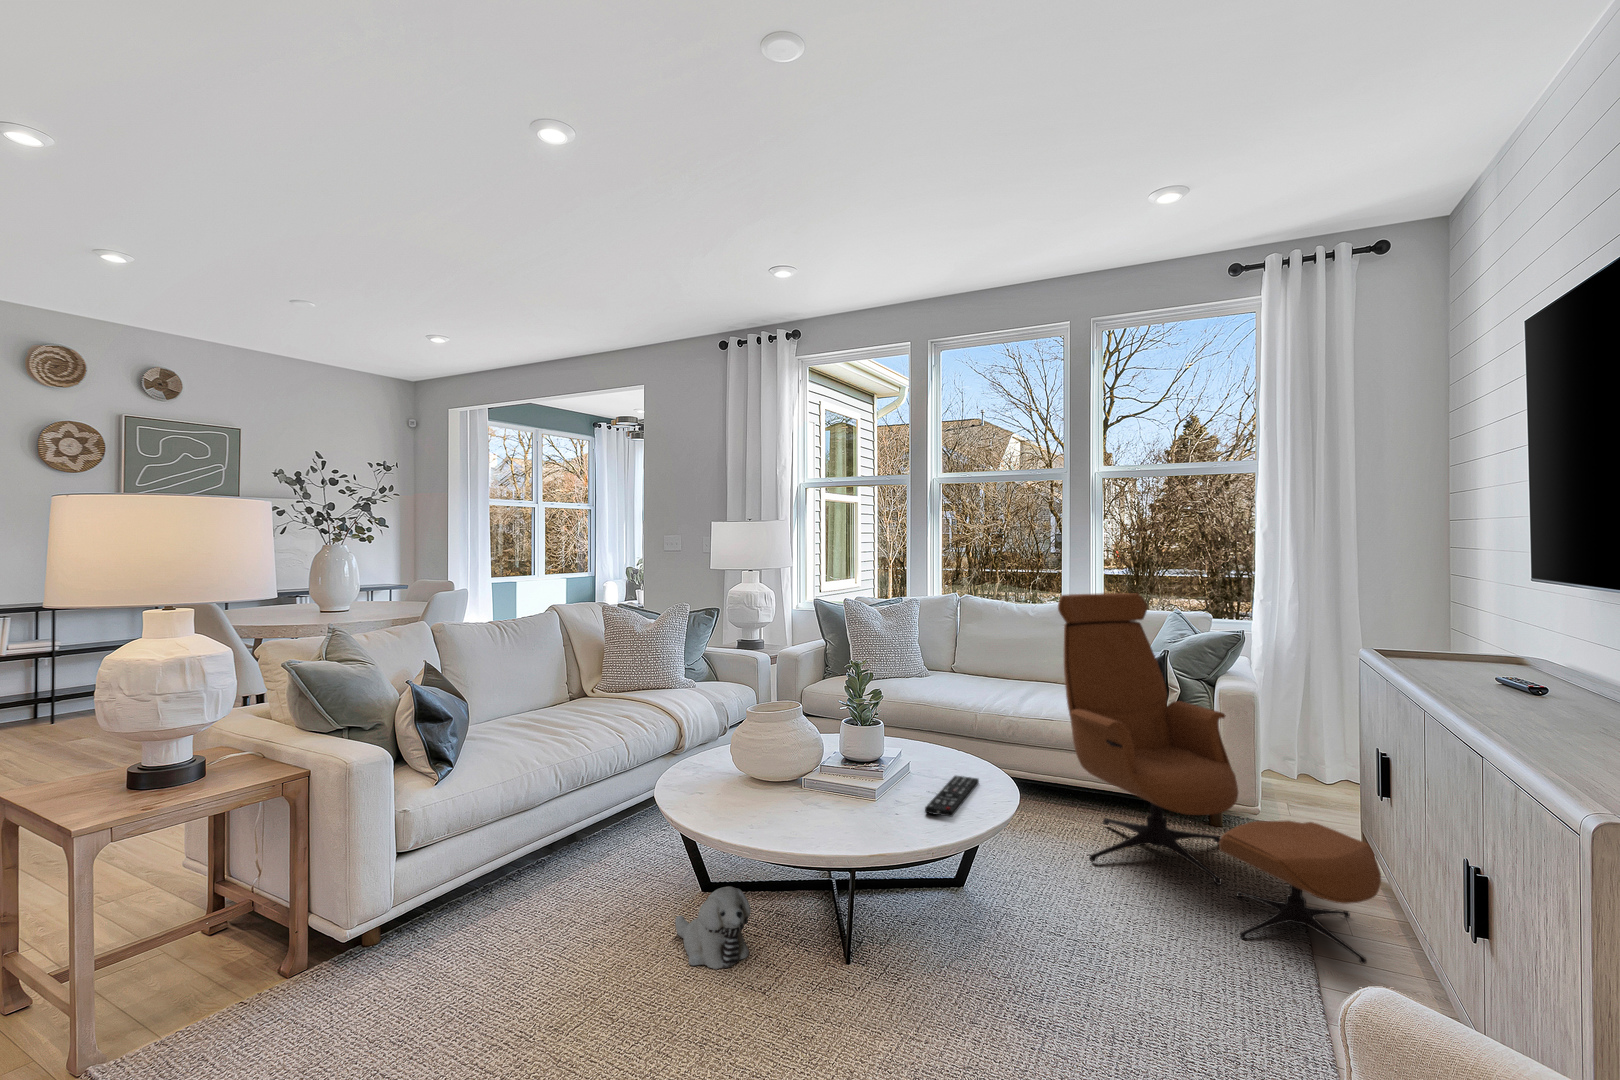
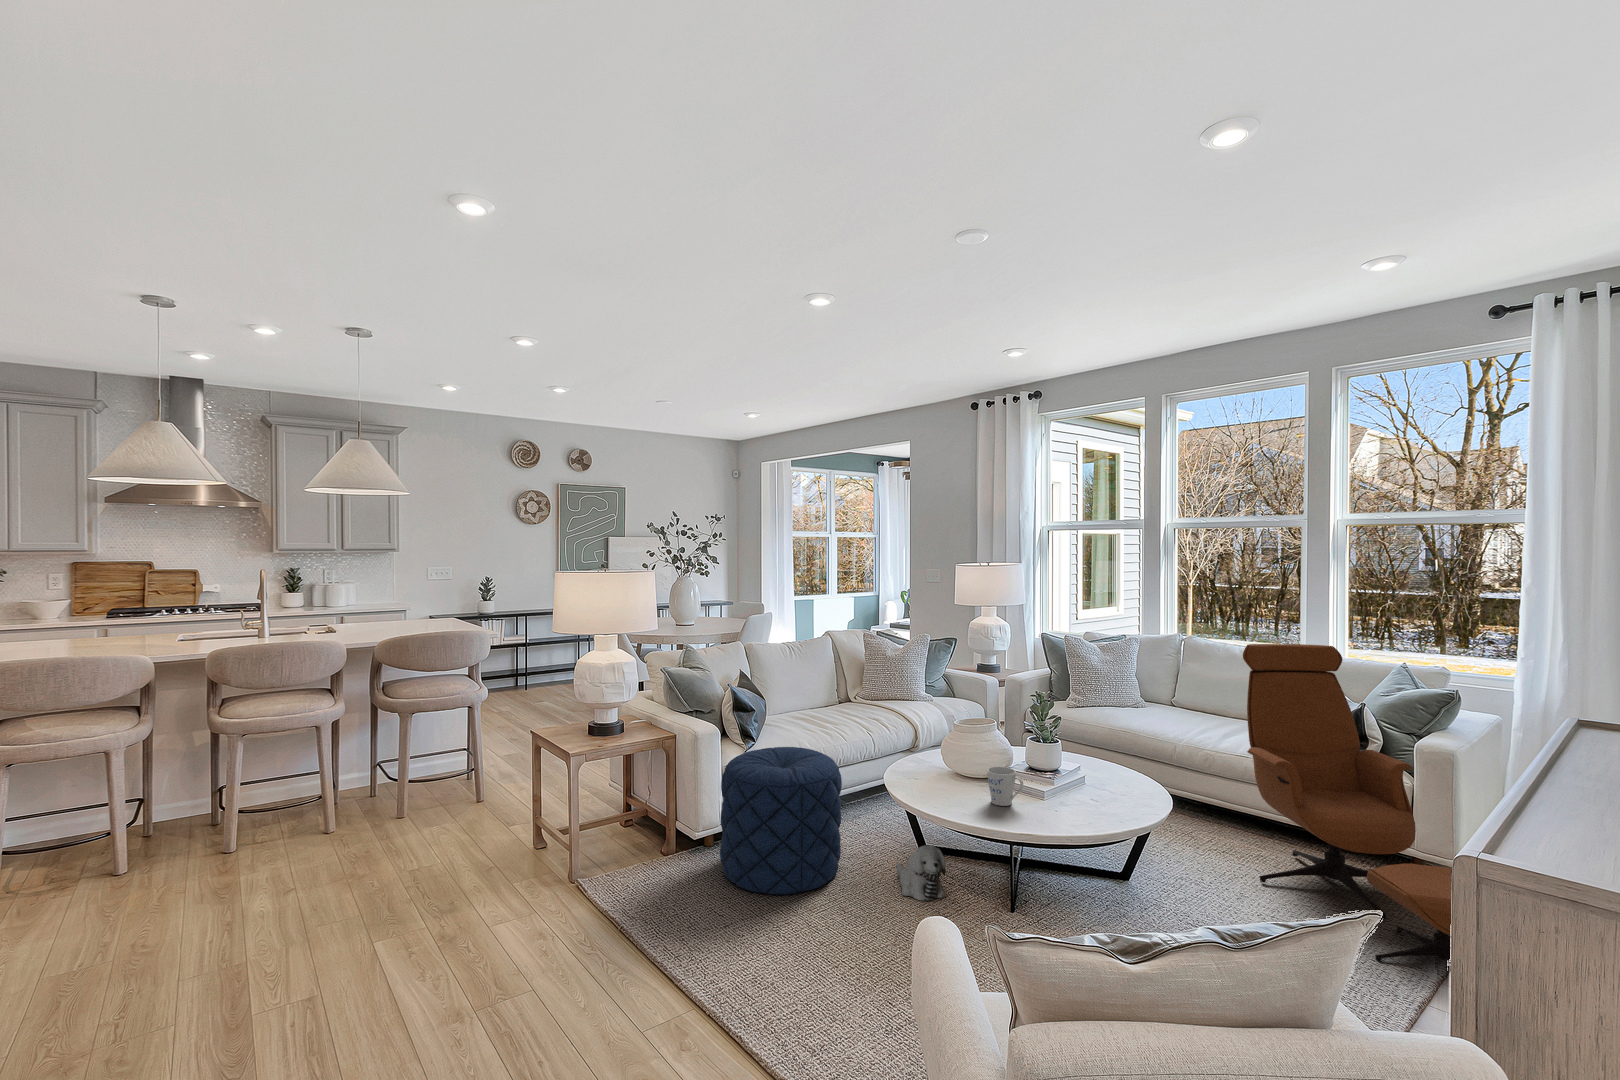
mug: none [805,765,854,818] -> present [987,767,1023,806]
pouf: none [392,769,593,1010] -> present [720,747,842,895]
remote control: present [925,776,979,817] -> none [1080,789,1139,818]

